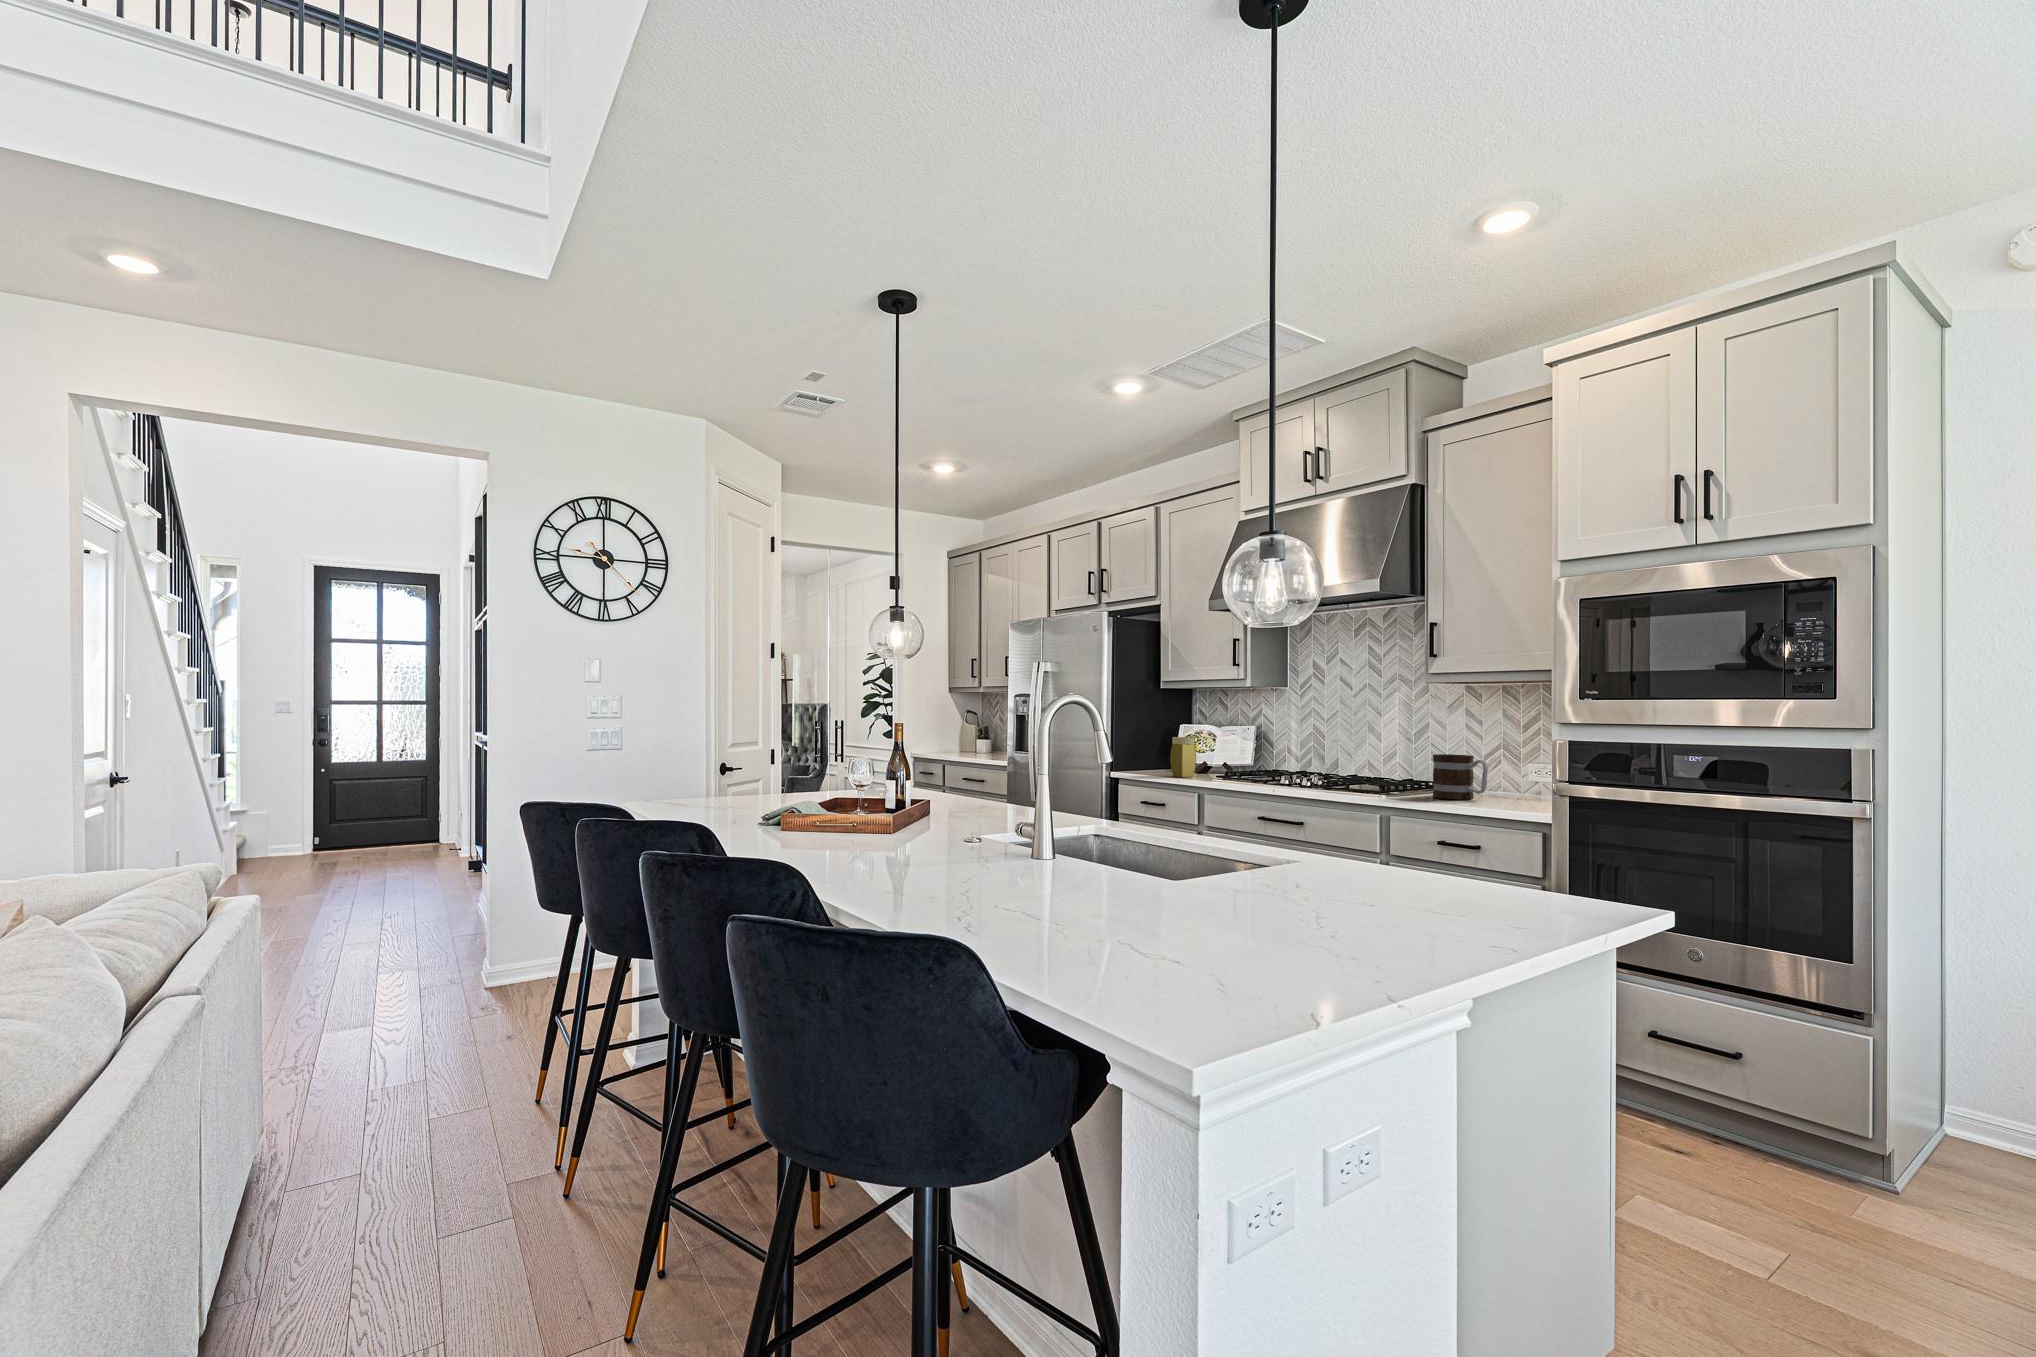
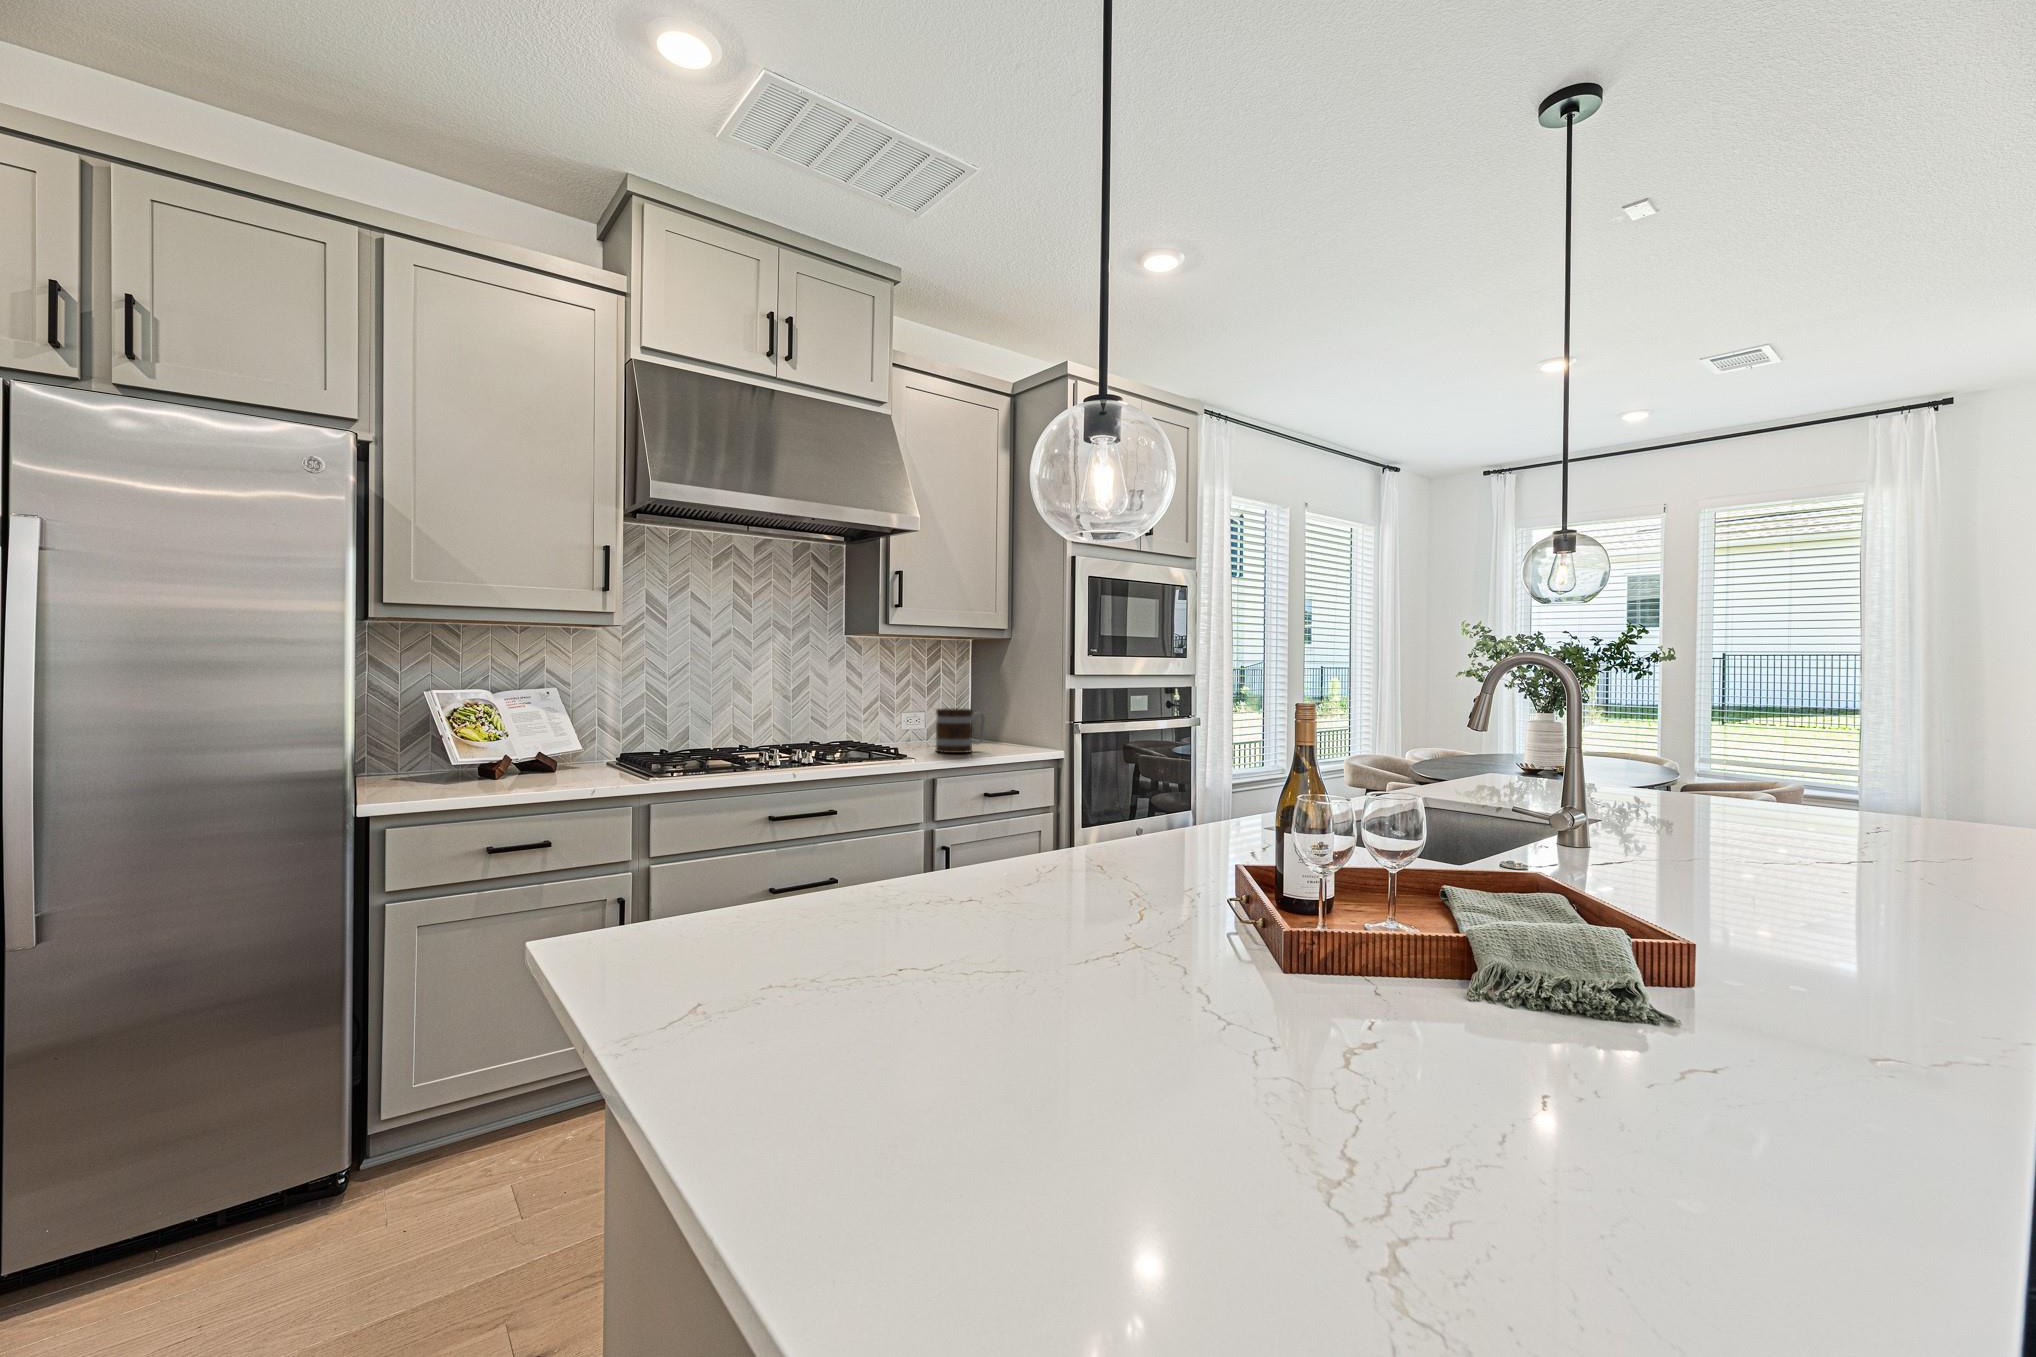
jar: present [1170,737,1196,777] -> none [527,710,579,782]

